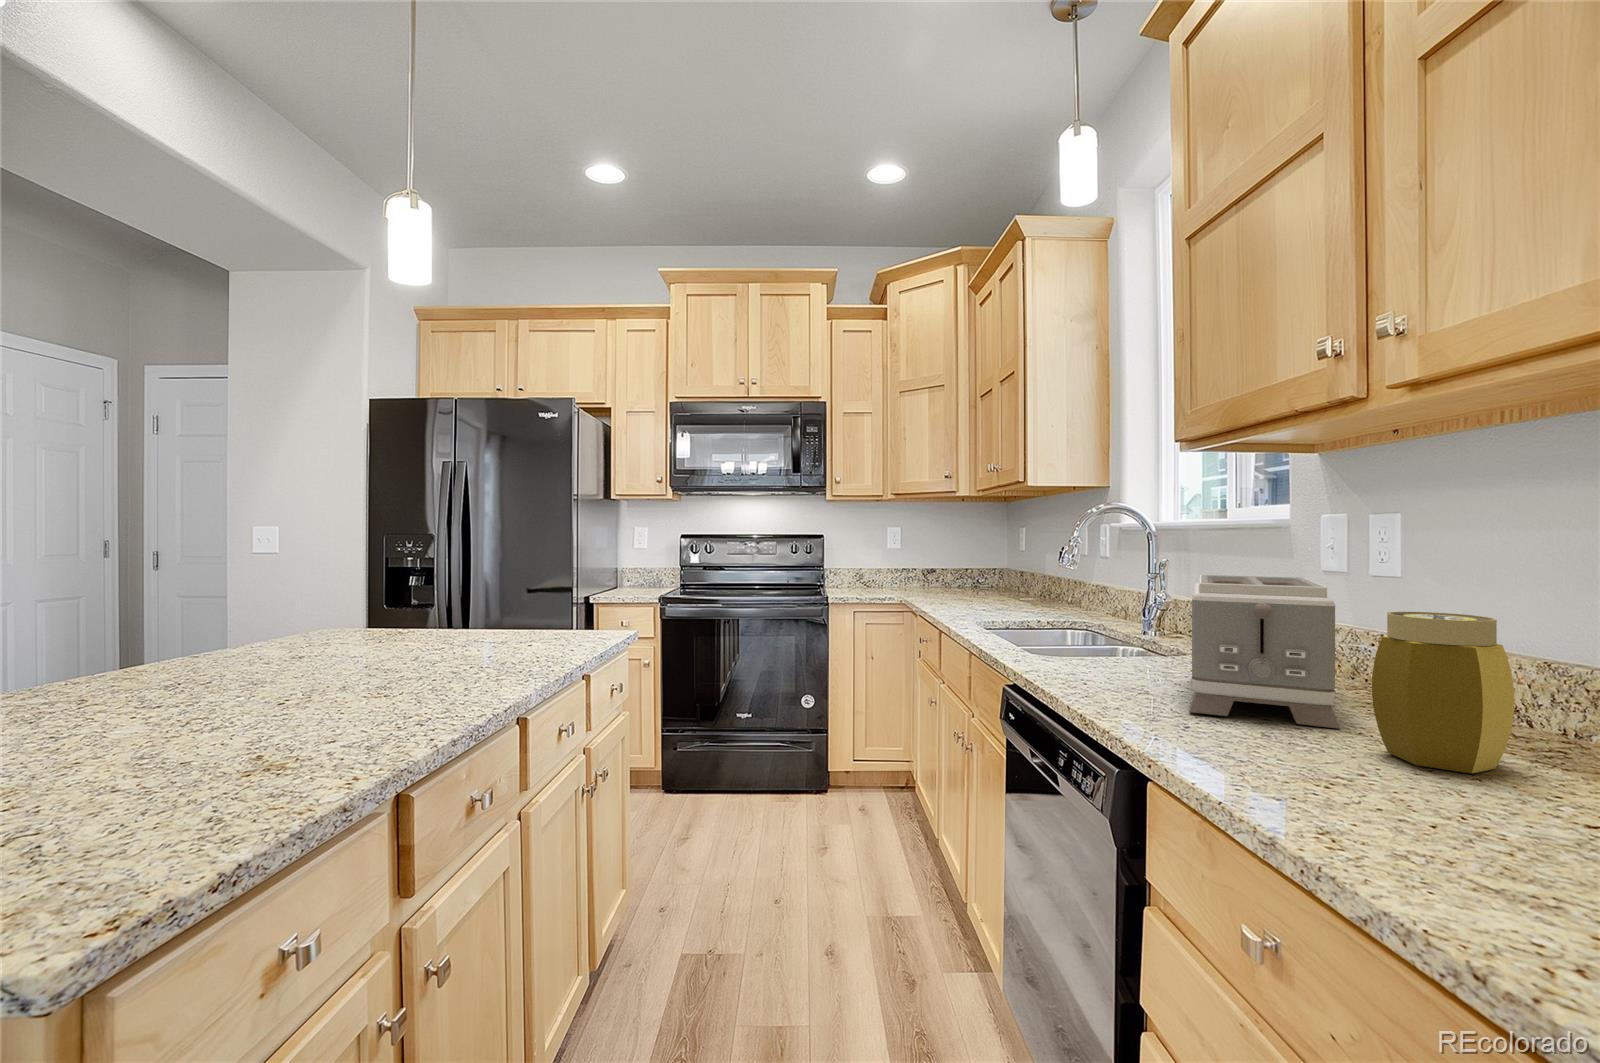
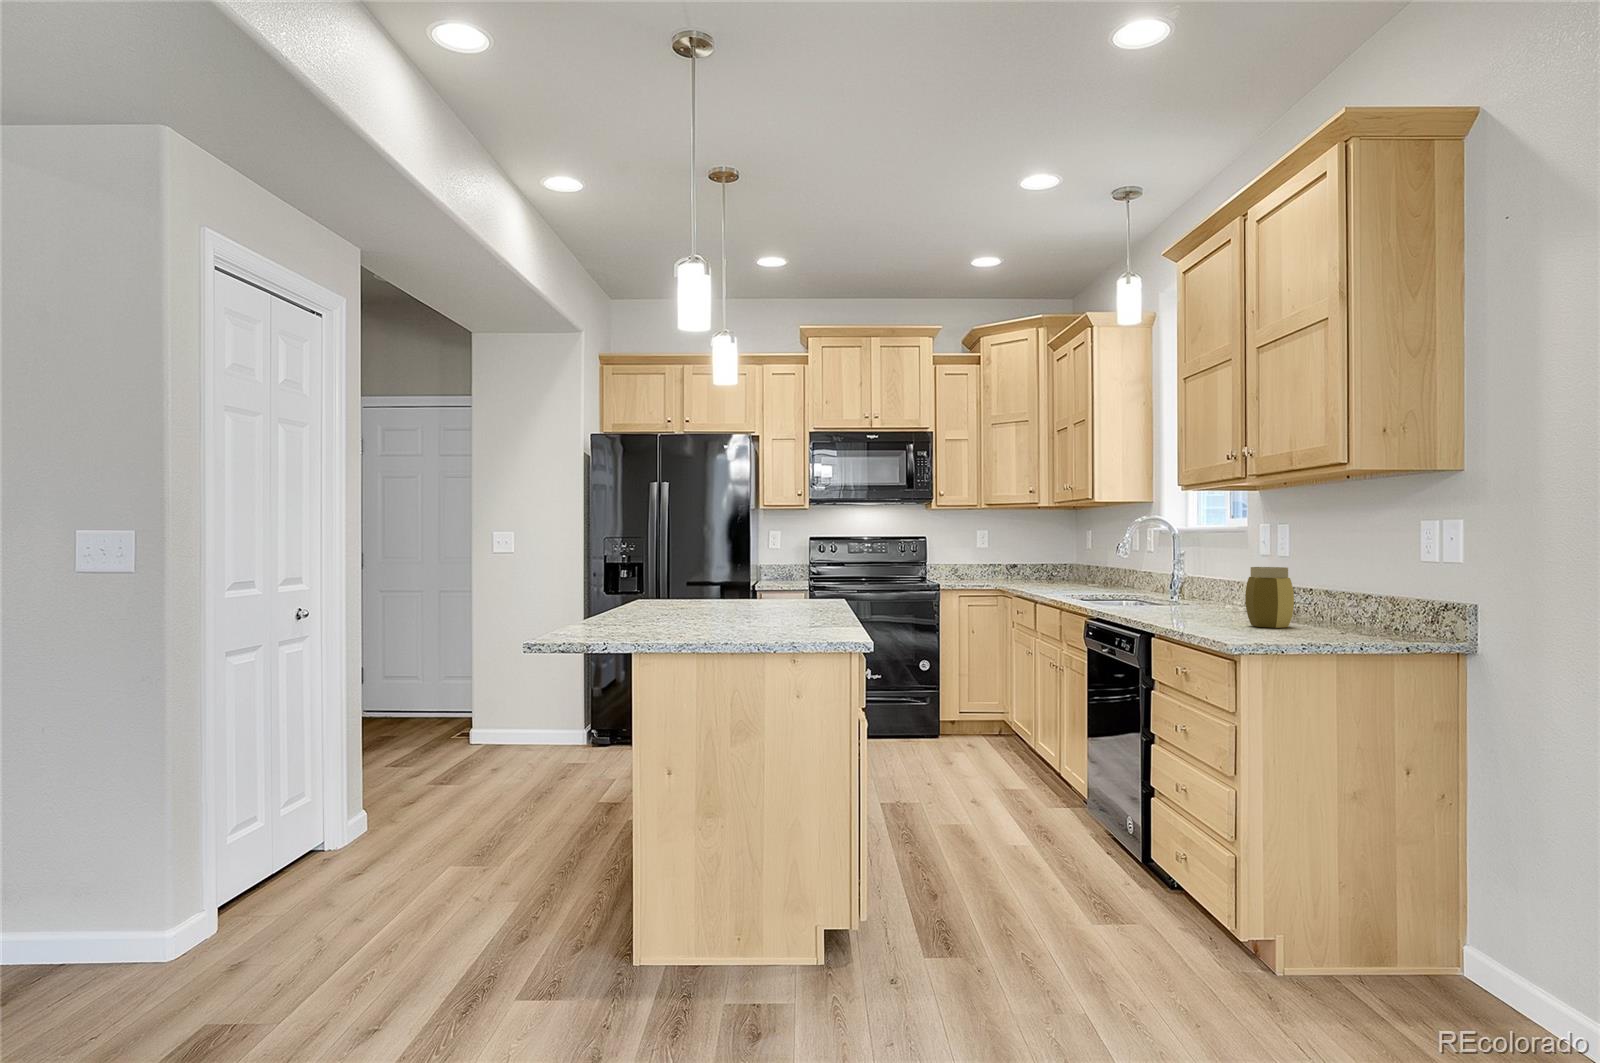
toaster: present [1189,575,1340,729] -> none [1176,556,1246,622]

